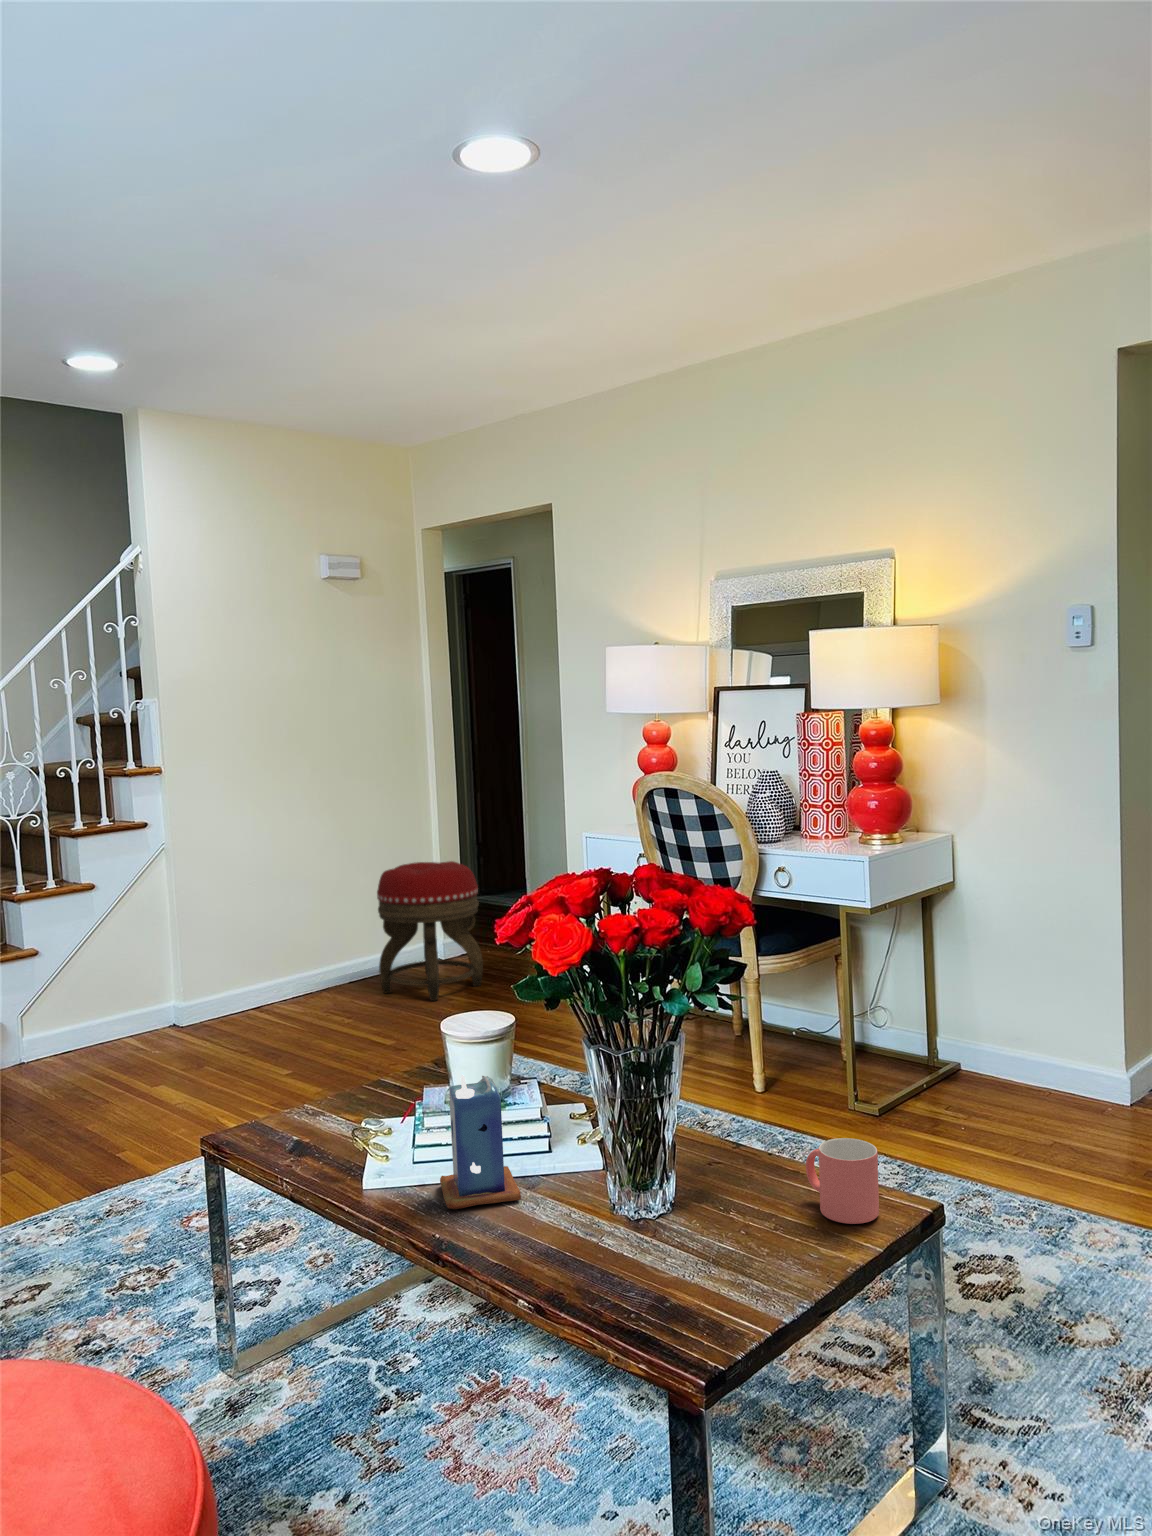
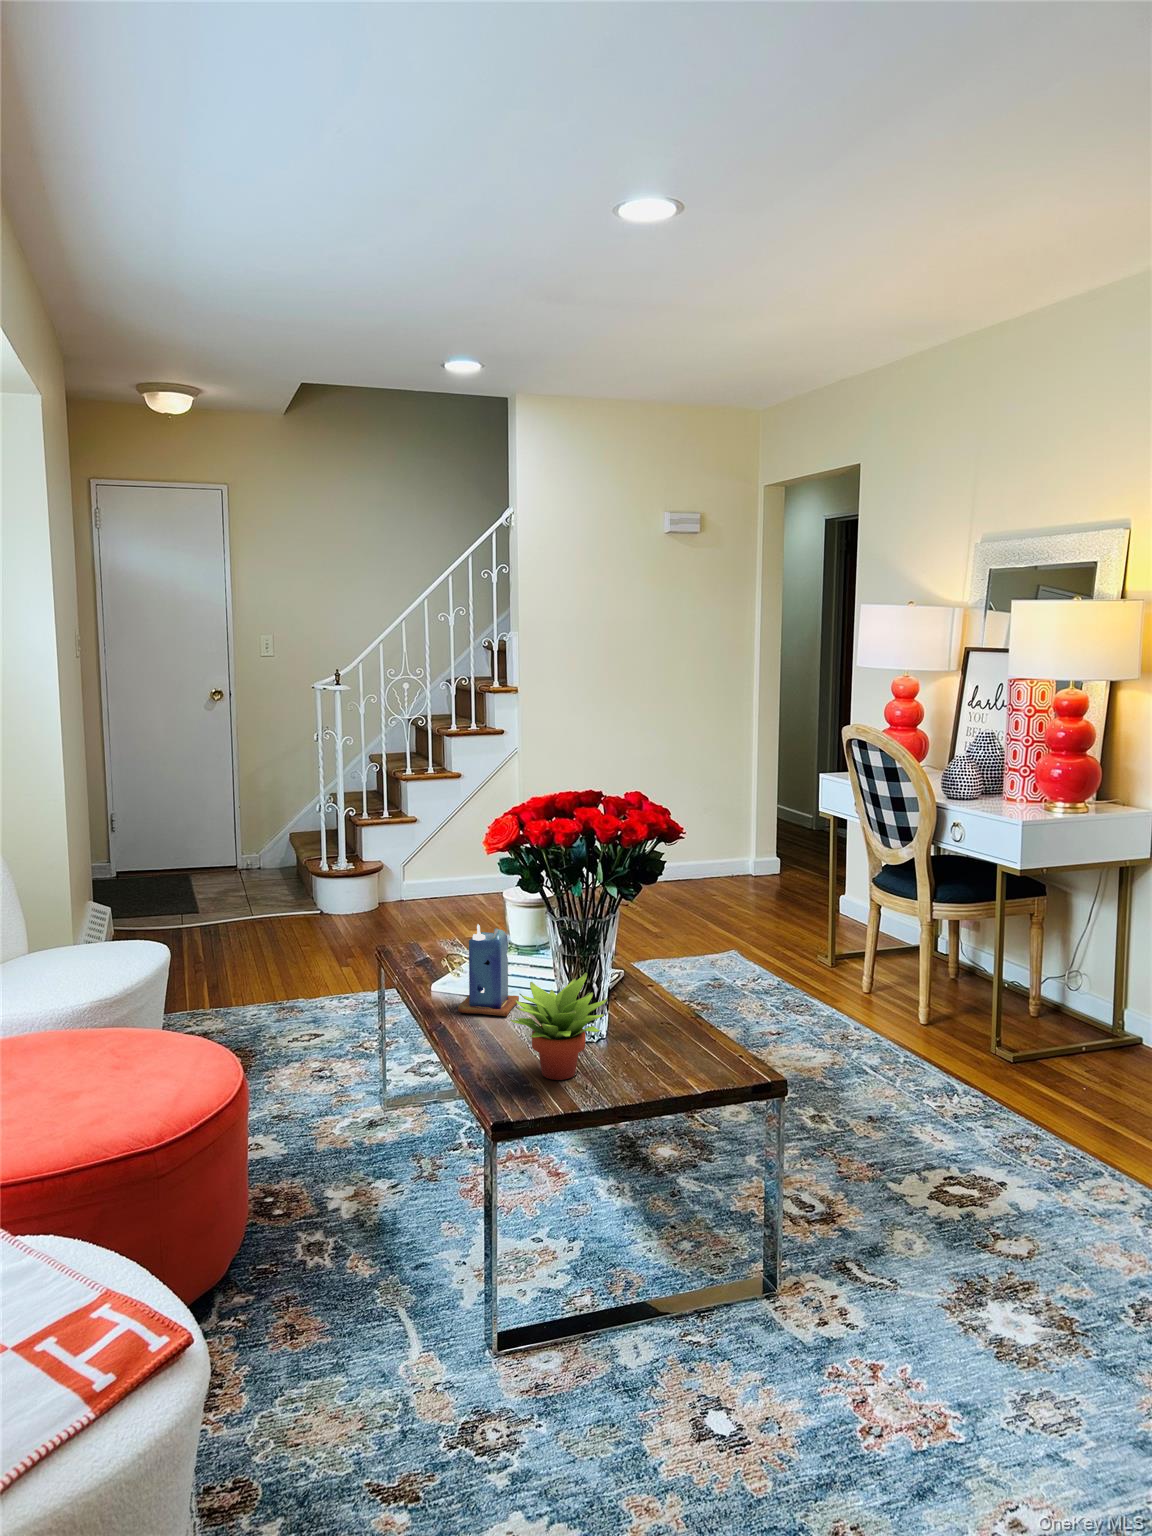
footstool: present [377,861,483,1001] -> none [680,785,769,904]
succulent plant: none [628,1114,767,1279] -> present [510,973,608,1080]
mug: present [806,1138,879,1224] -> none [681,1014,725,1076]

